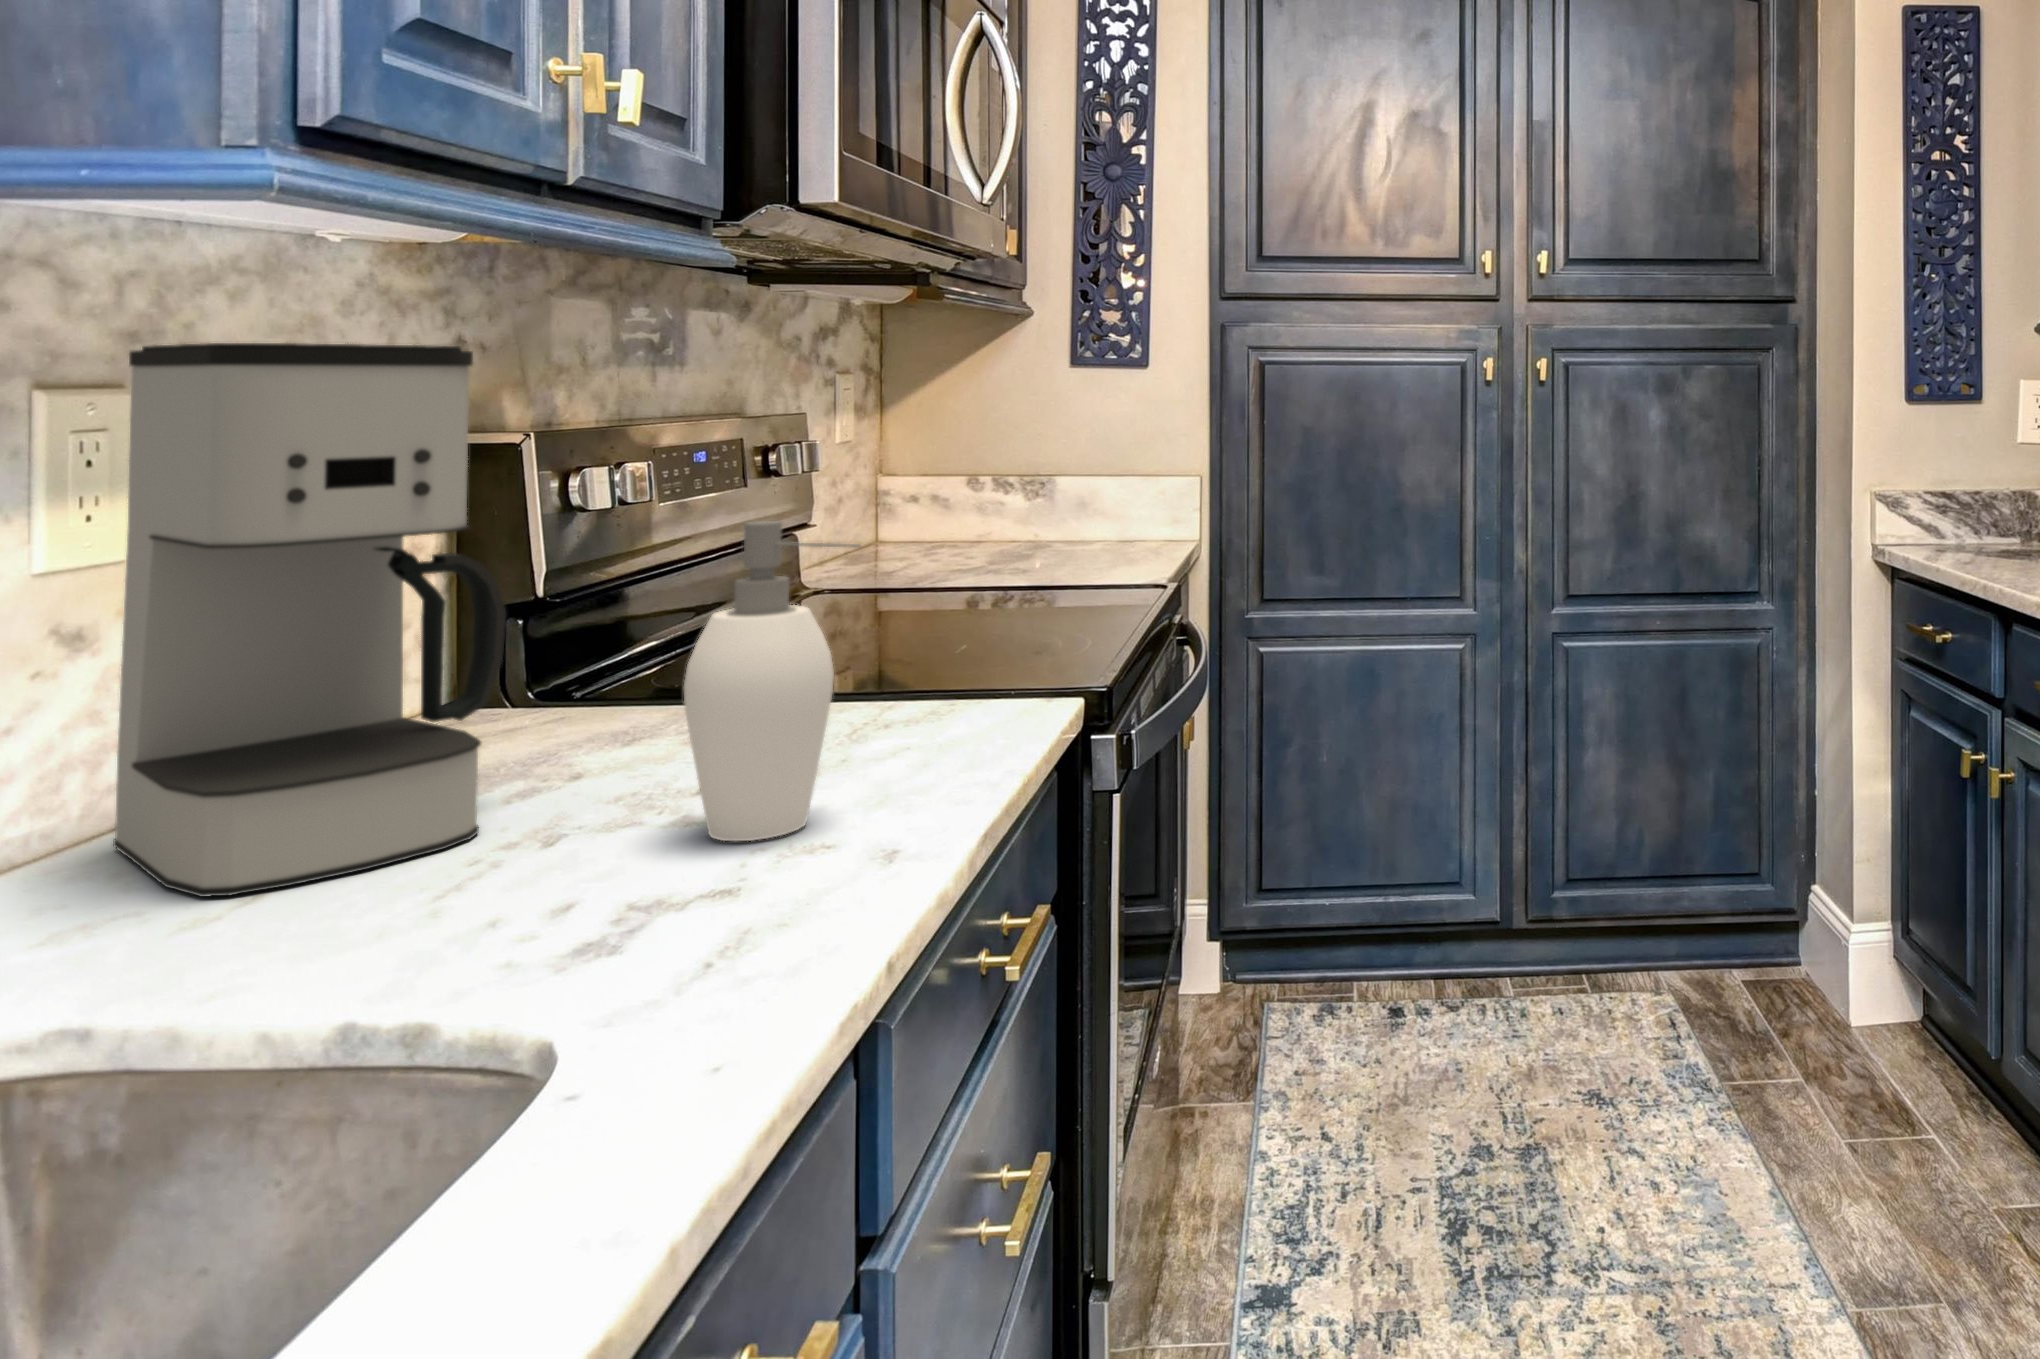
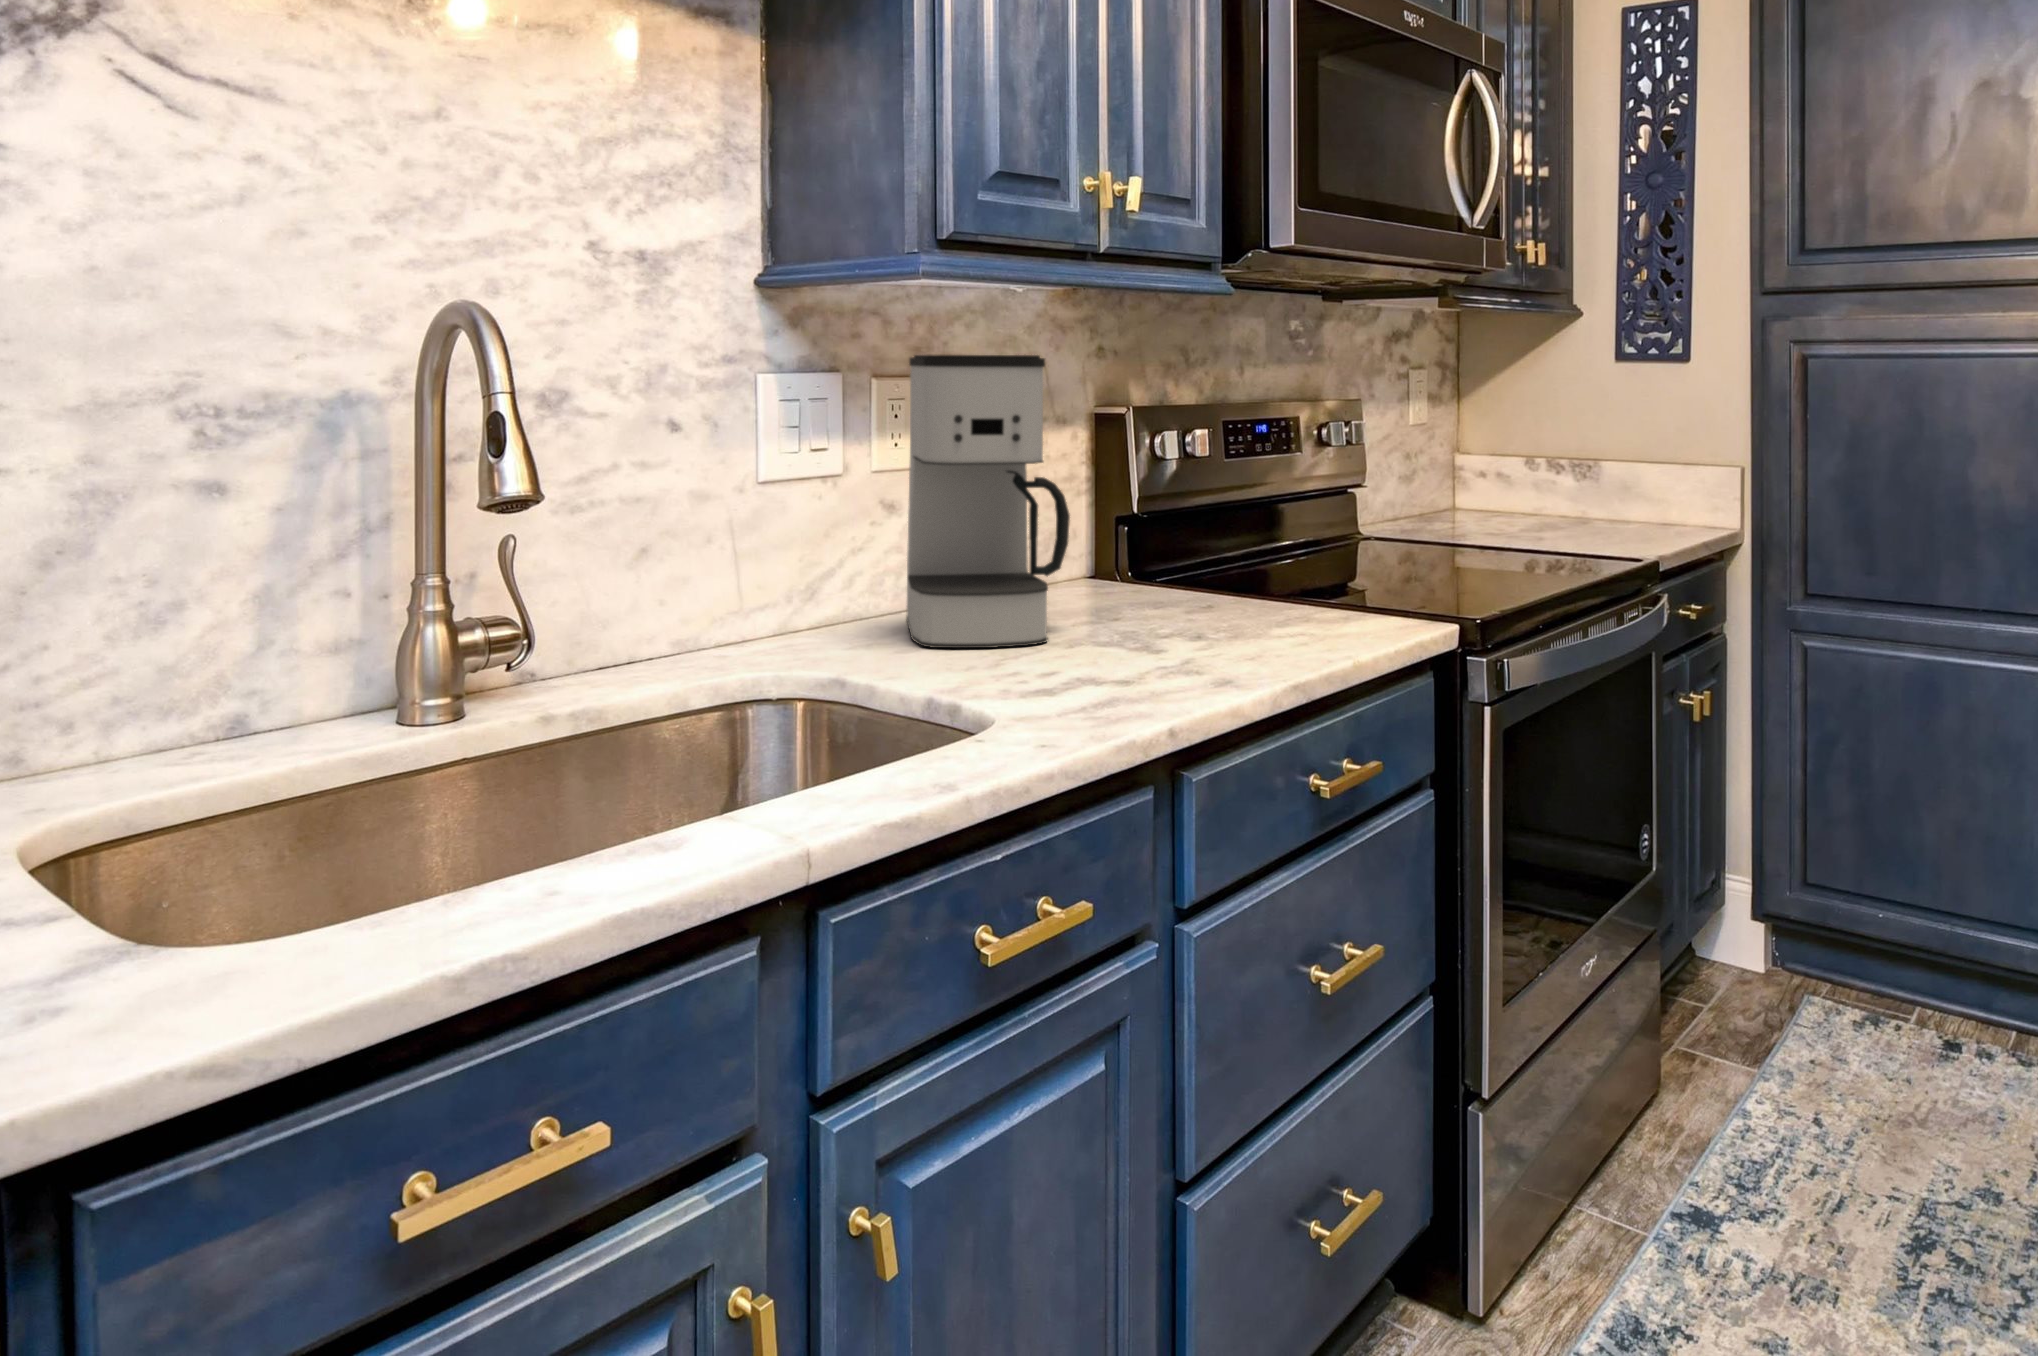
soap dispenser: present [684,521,860,841] -> none [1133,468,1223,670]

